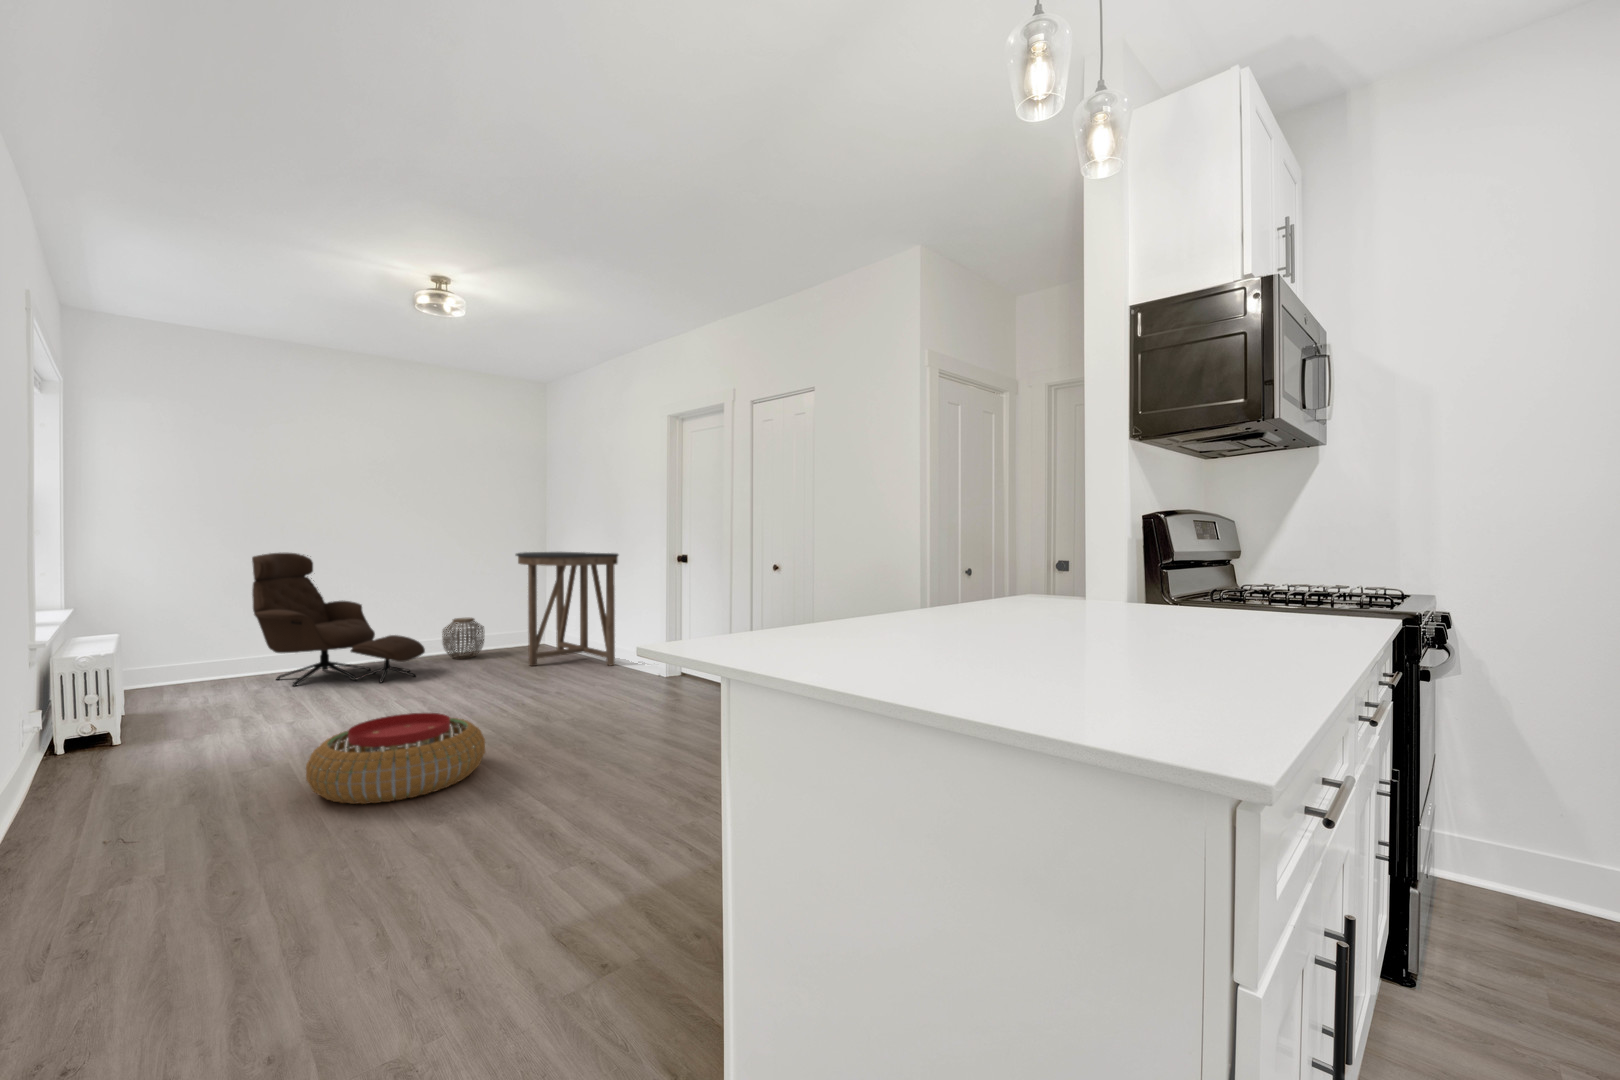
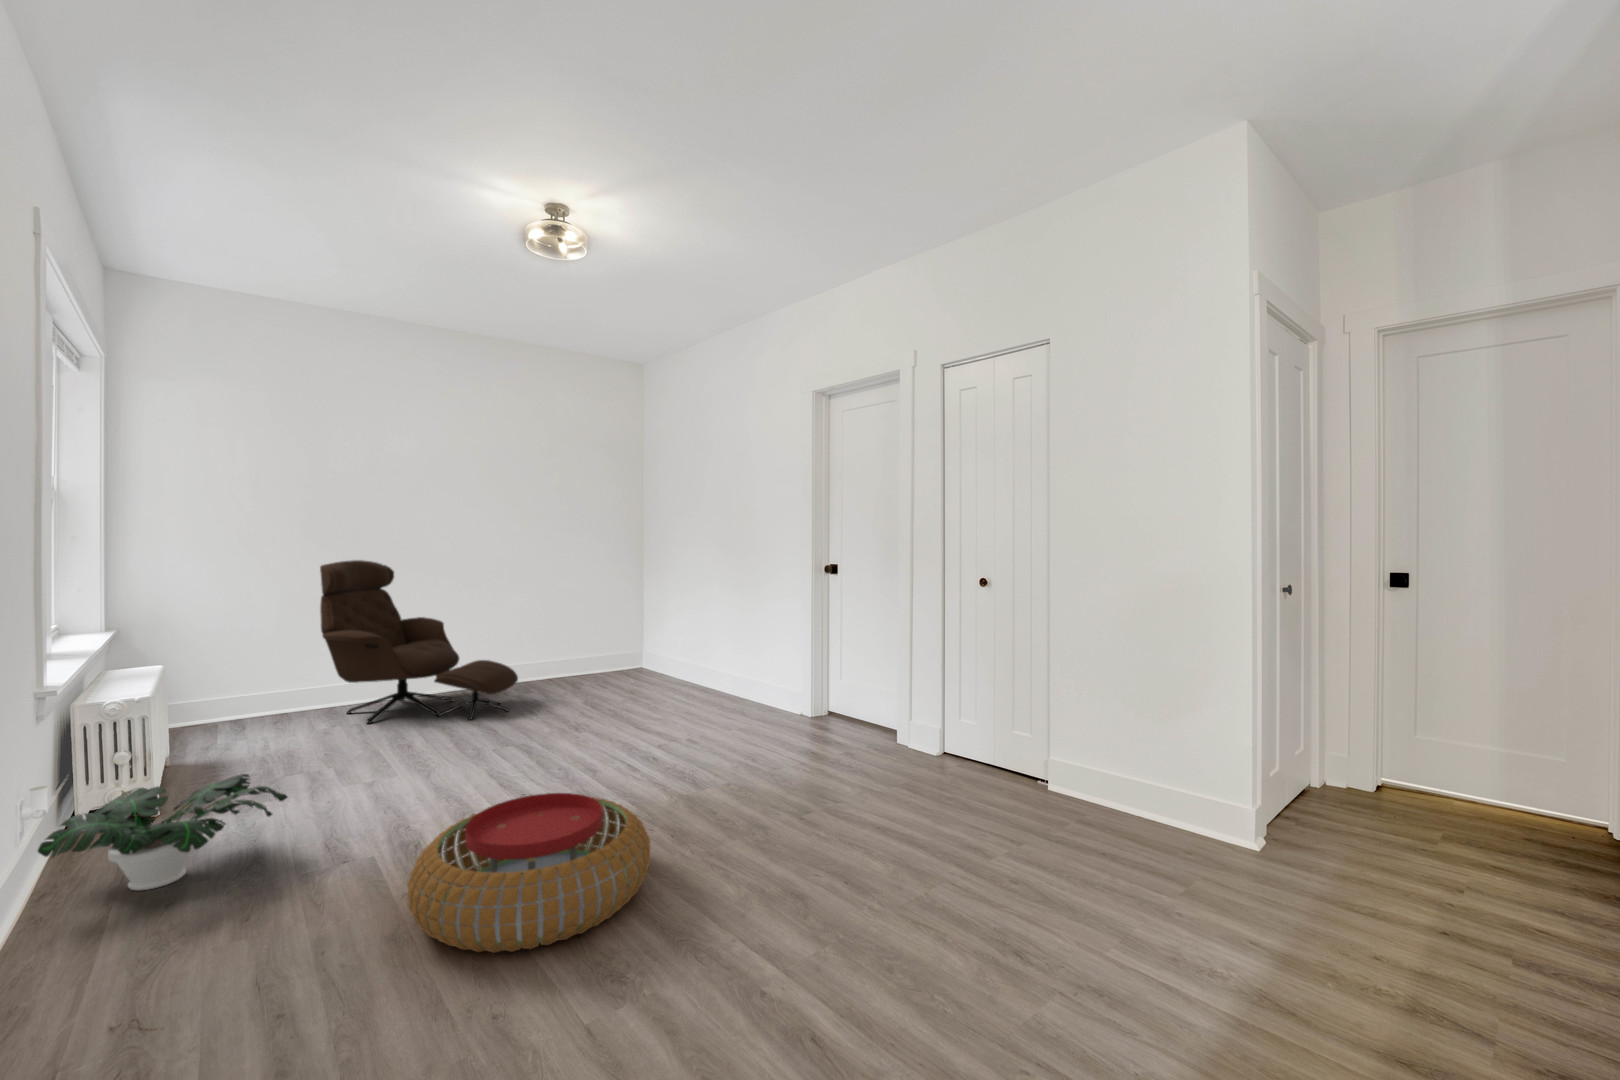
console table: present [516,552,618,666] -> none [619,559,746,698]
woven basket: present [442,618,484,659] -> none [533,637,580,686]
potted plant: none [39,707,223,782] -> present [38,774,287,891]

